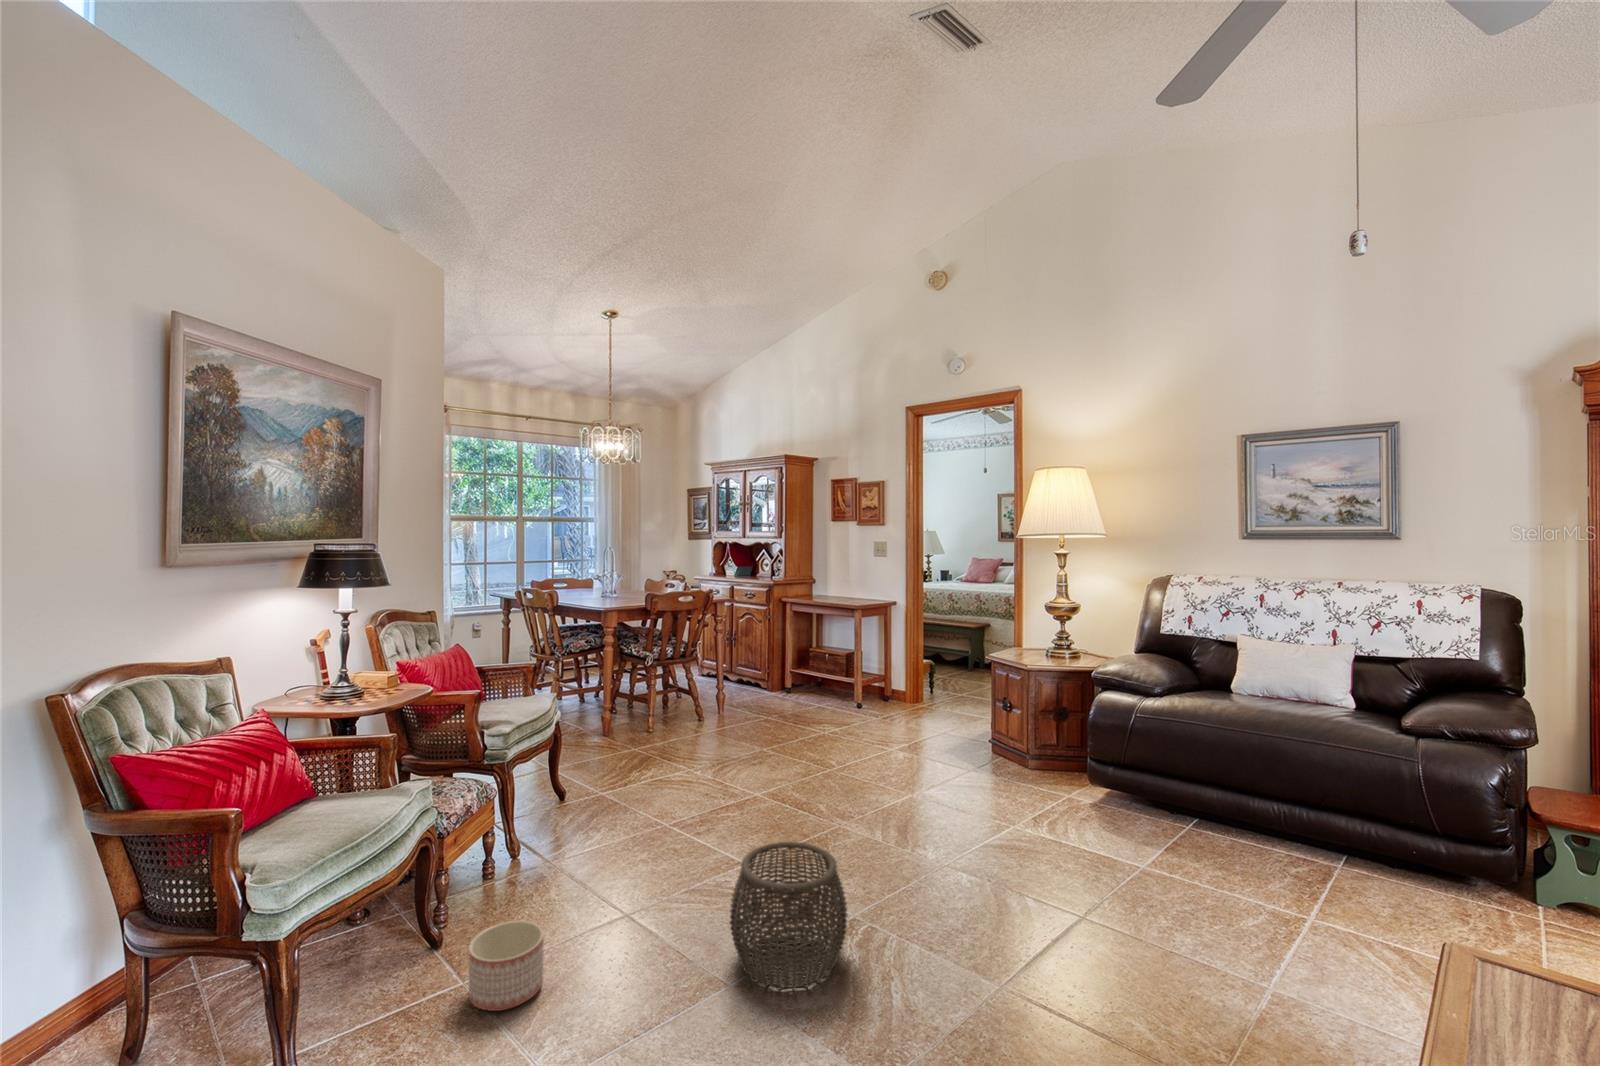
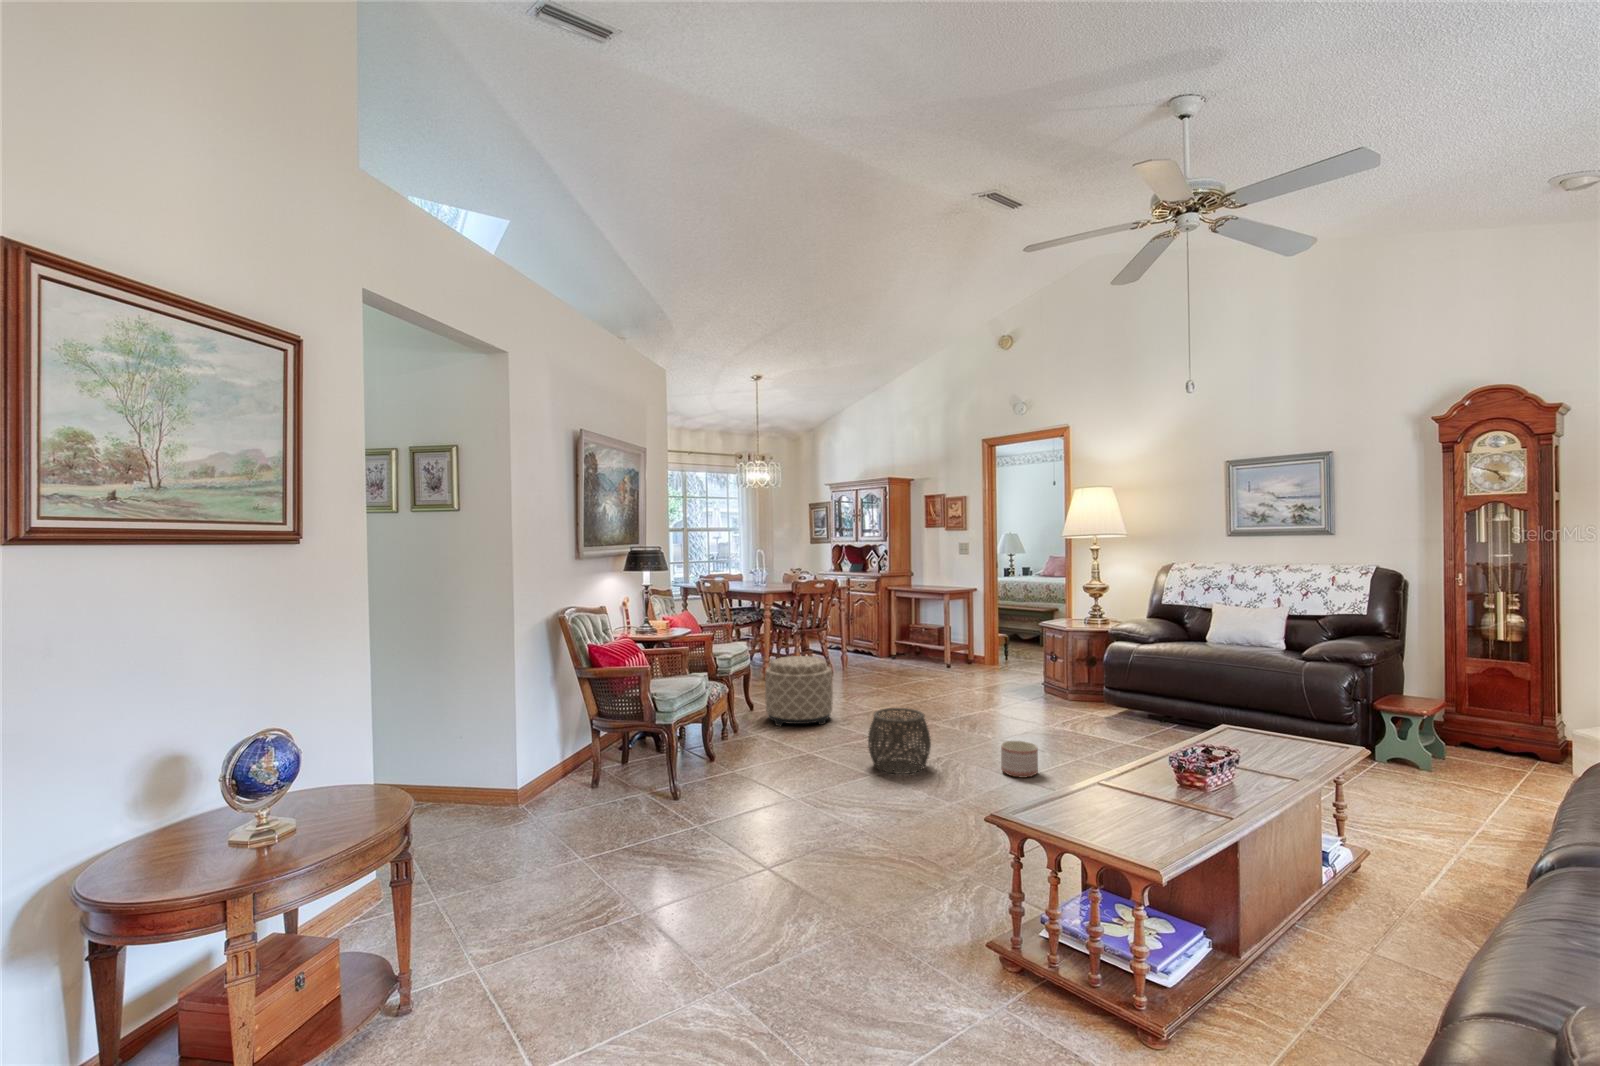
ottoman: none [580,716,689,839] -> present [765,656,833,726]
planter: present [469,921,544,1011] -> present [1001,741,1038,778]

